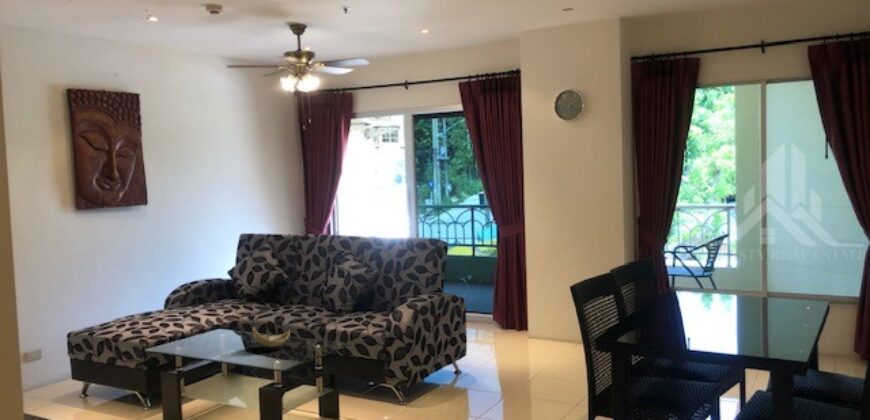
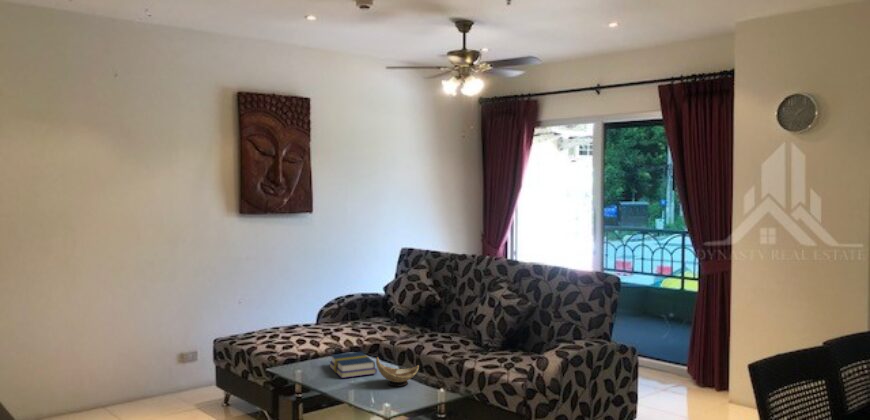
book: none [200,327,249,350] -> present [330,352,377,378]

